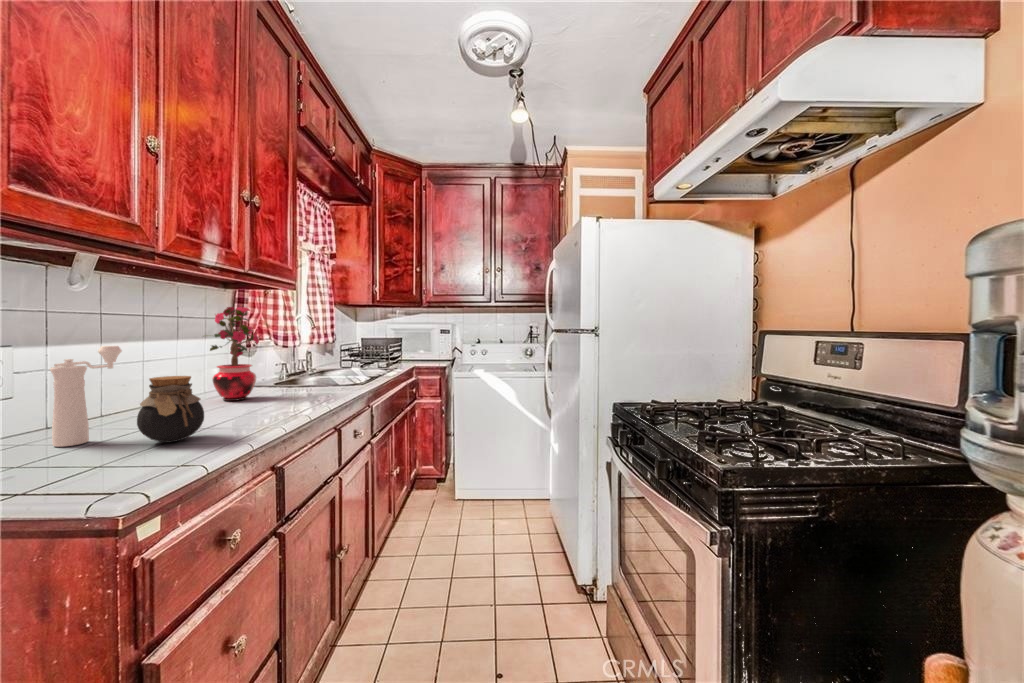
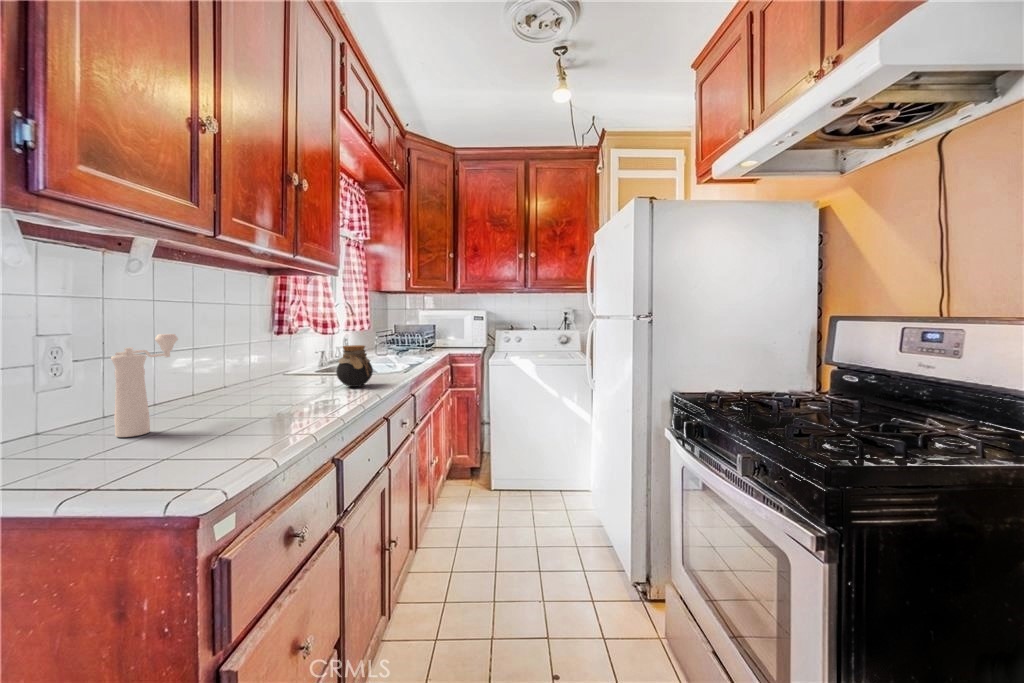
potted plant: present [210,307,259,401] -> none [249,291,308,390]
jar: present [137,376,204,442] -> present [336,345,373,387]

